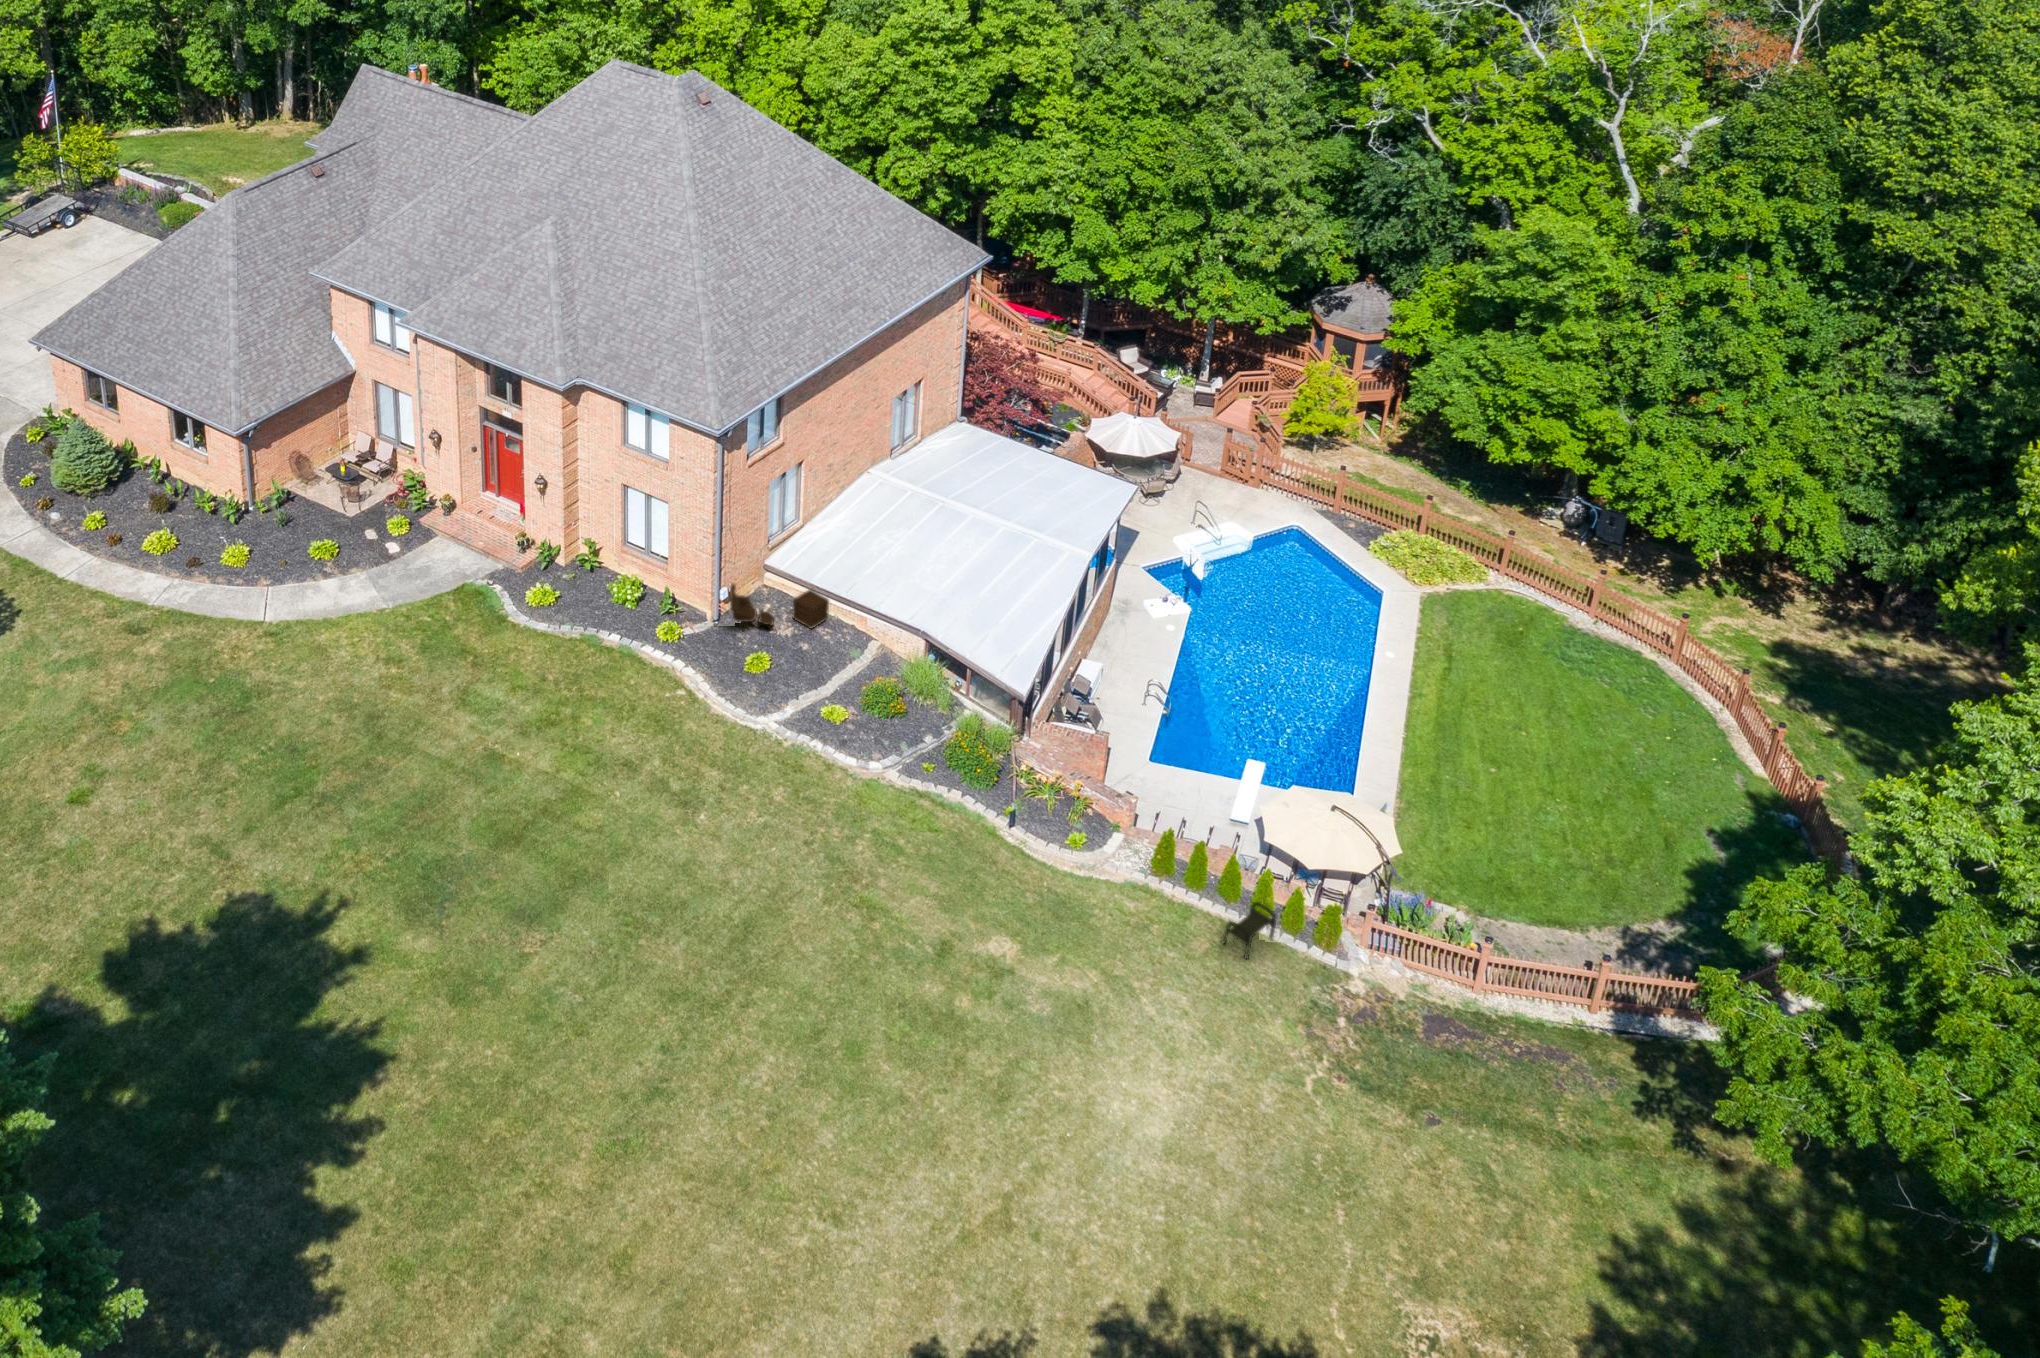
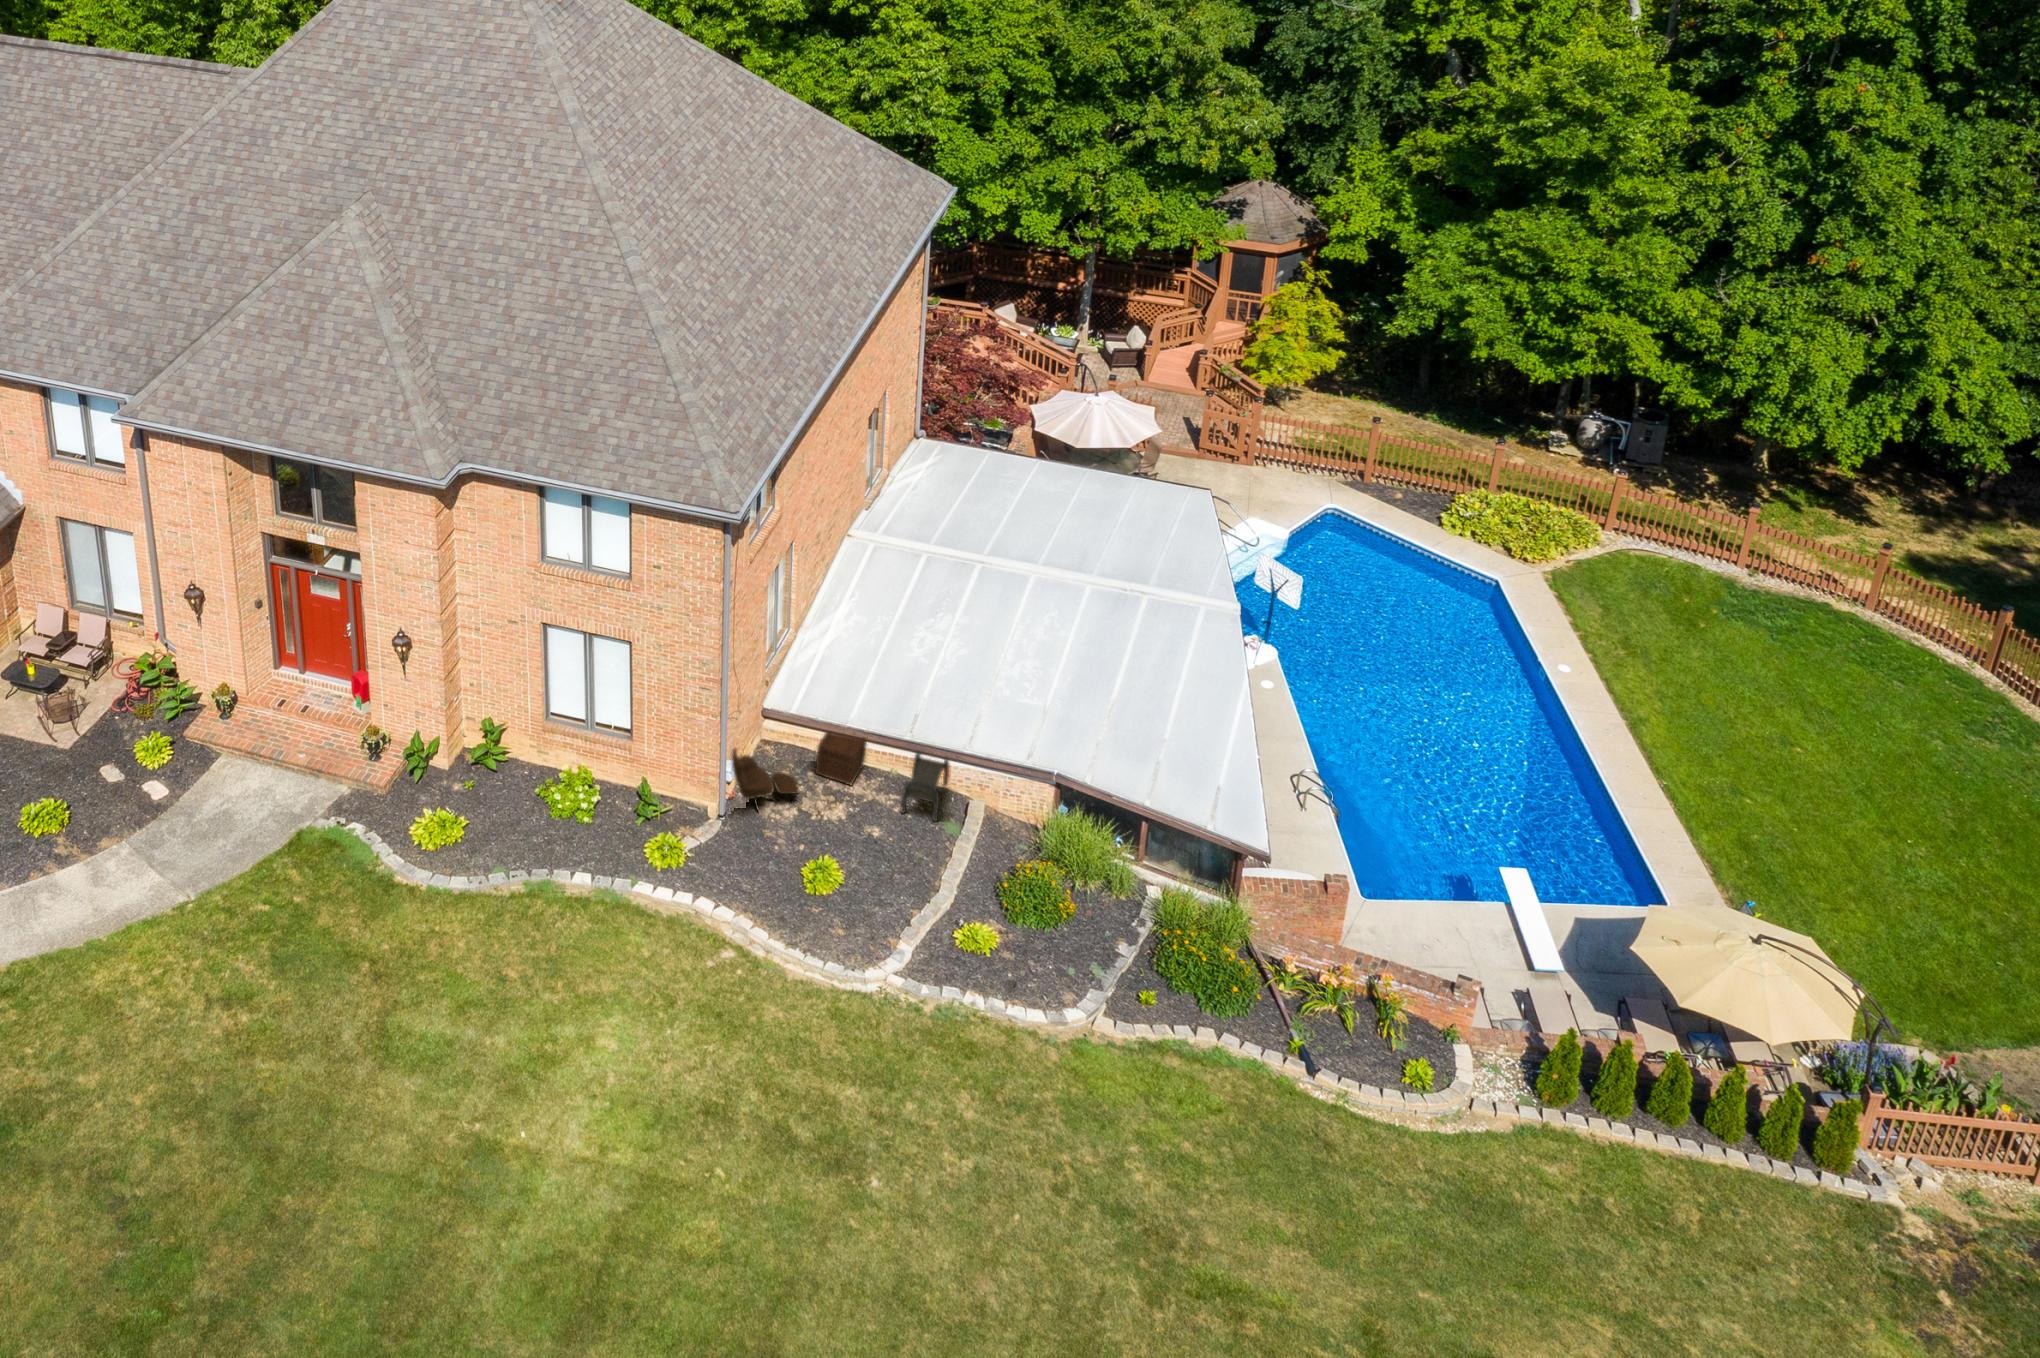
bench: present [1222,902,1276,959] -> present [900,752,949,821]

